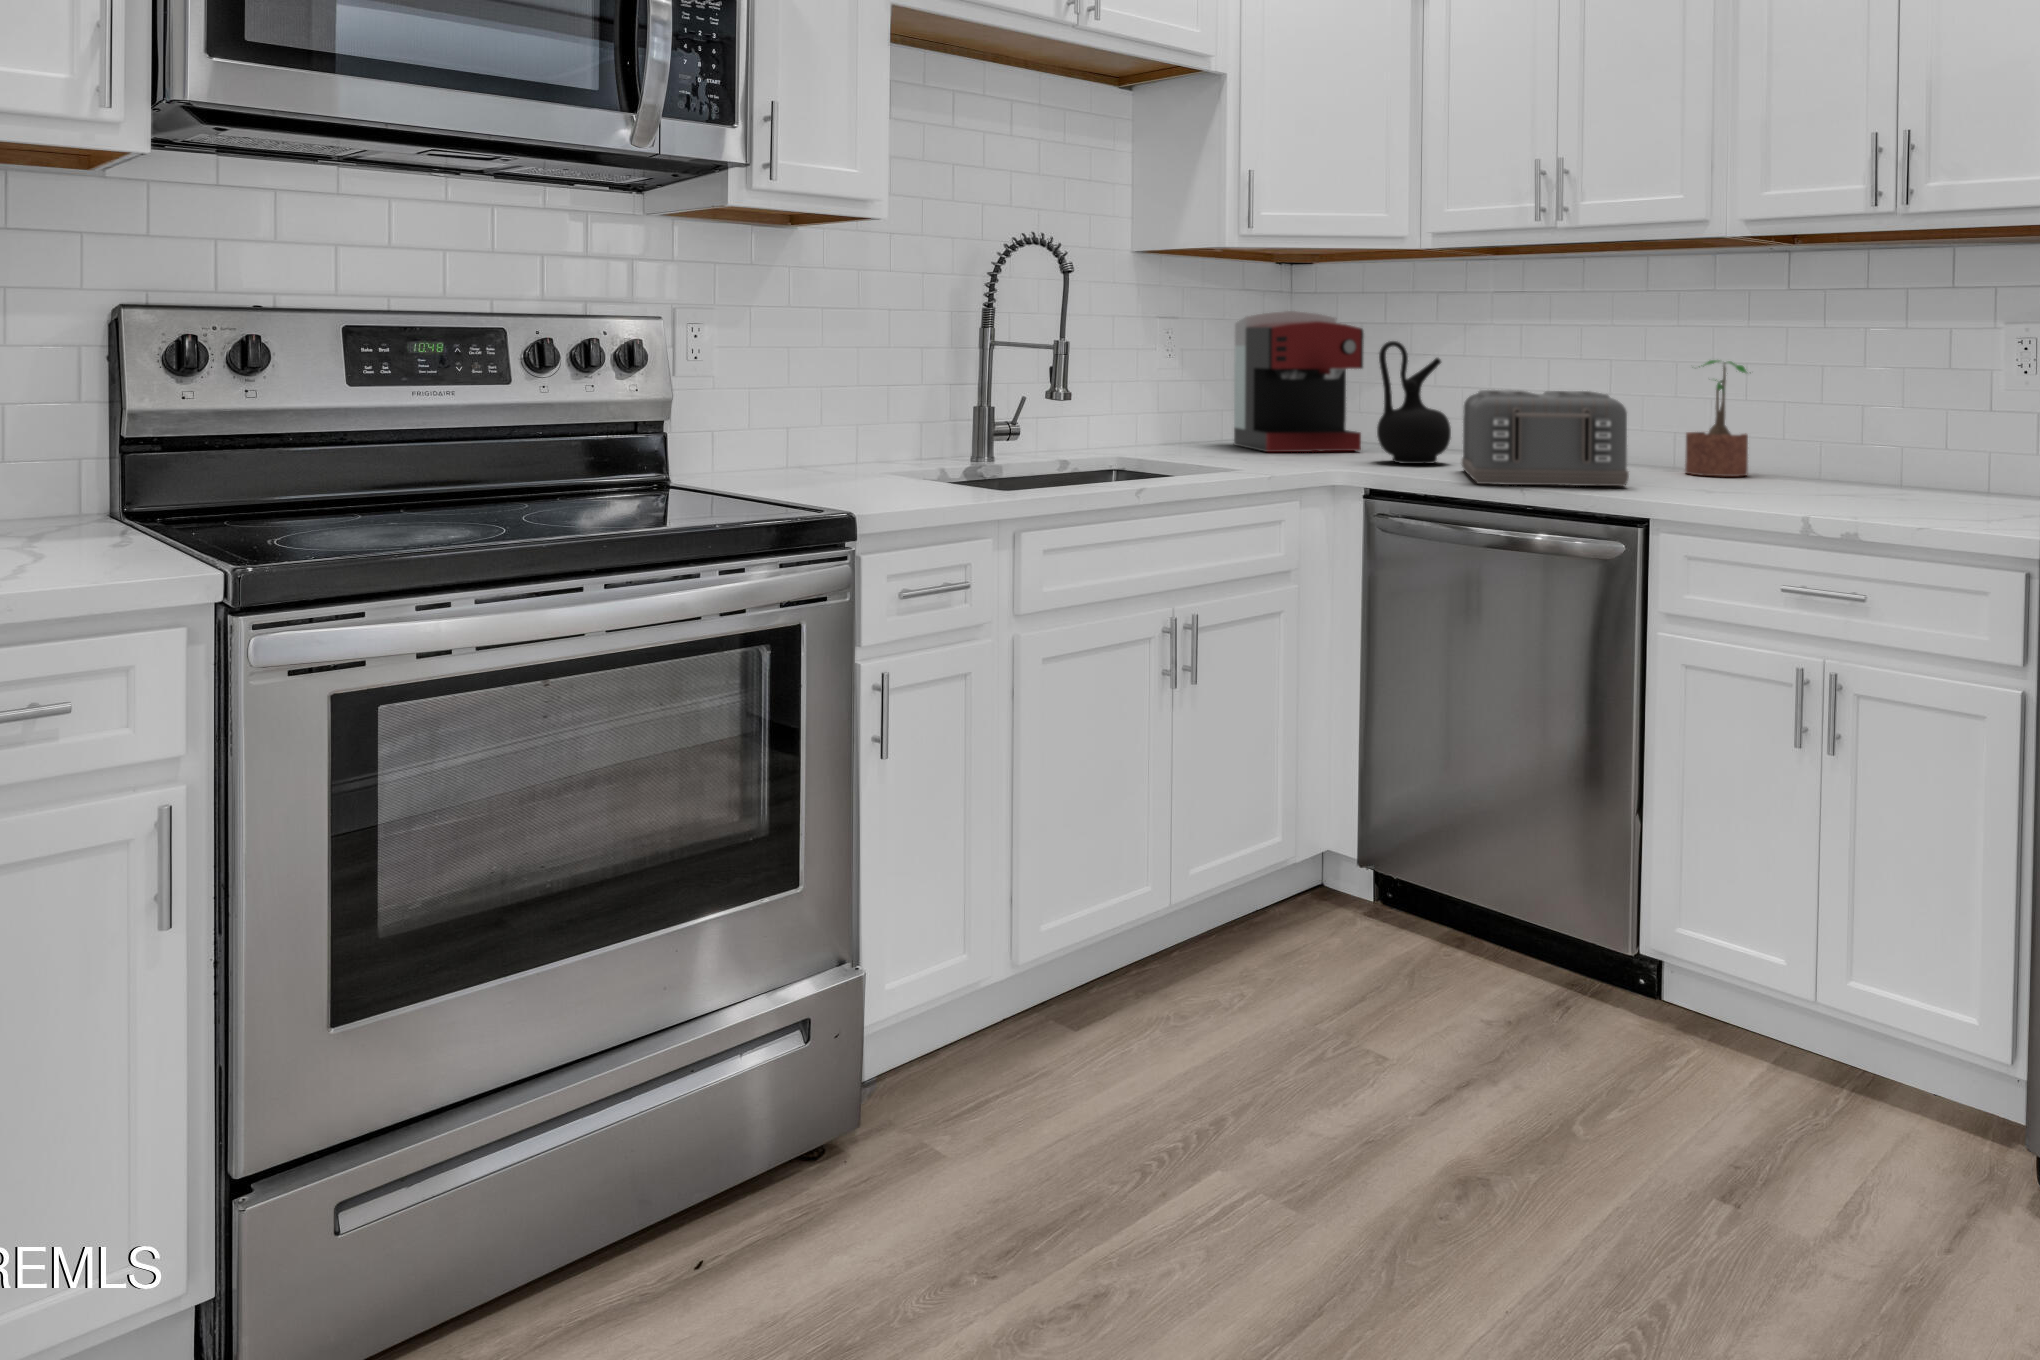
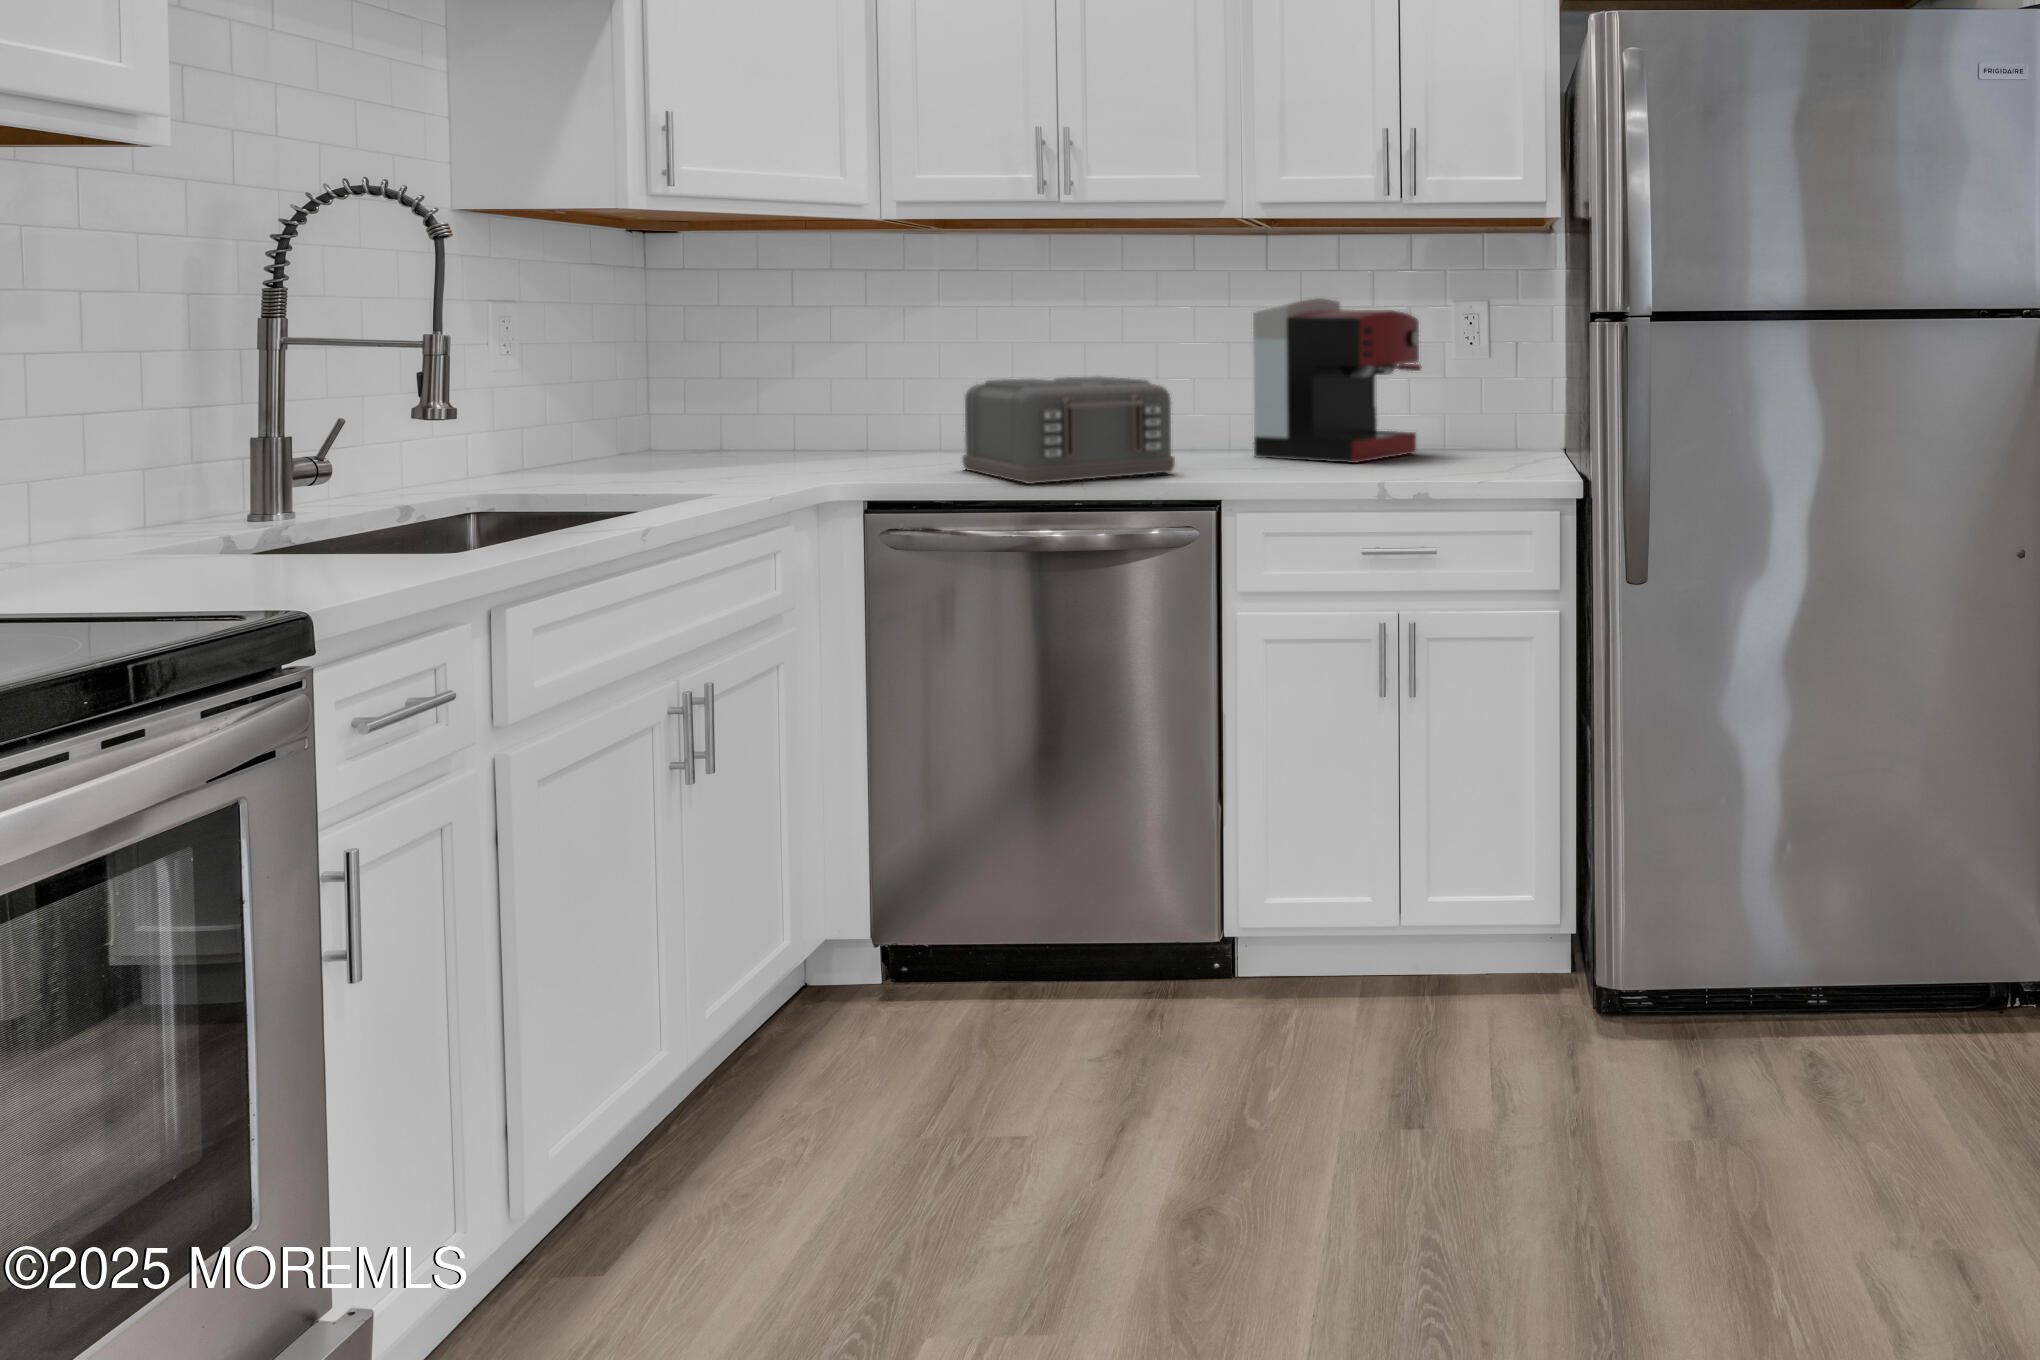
coffee maker: present [1234,311,1364,452] -> present [1253,298,1421,463]
ceramic jug: present [1377,341,1451,464] -> none [840,327,930,467]
potted plant: present [1685,360,1748,476] -> none [1171,340,1236,454]

